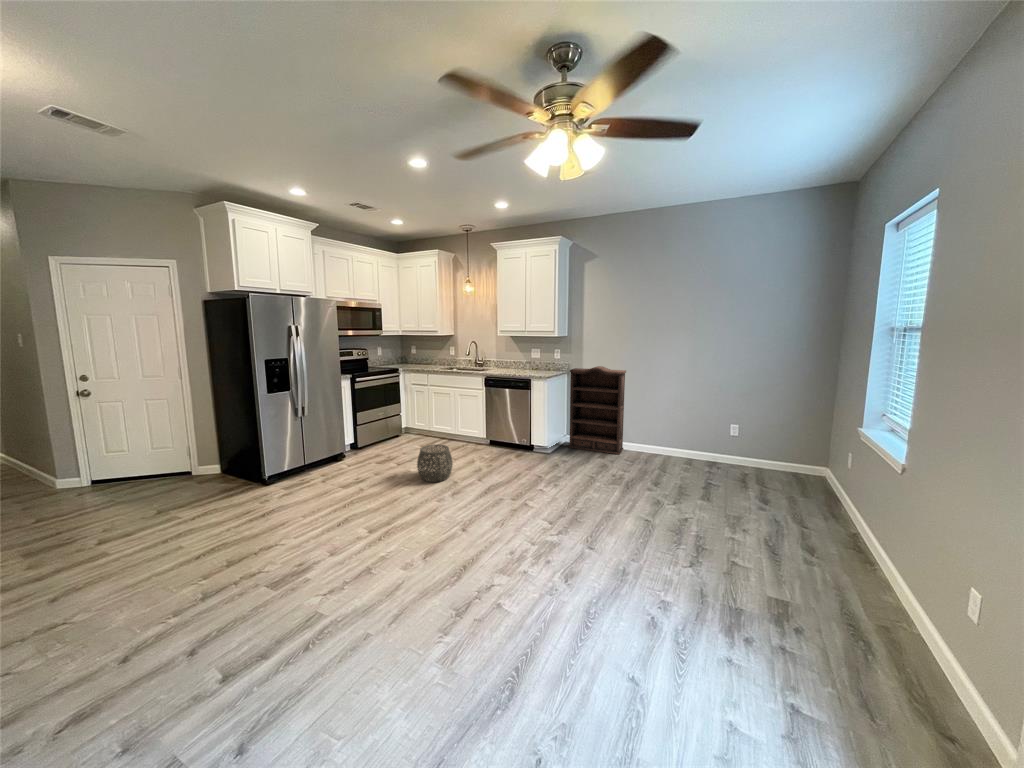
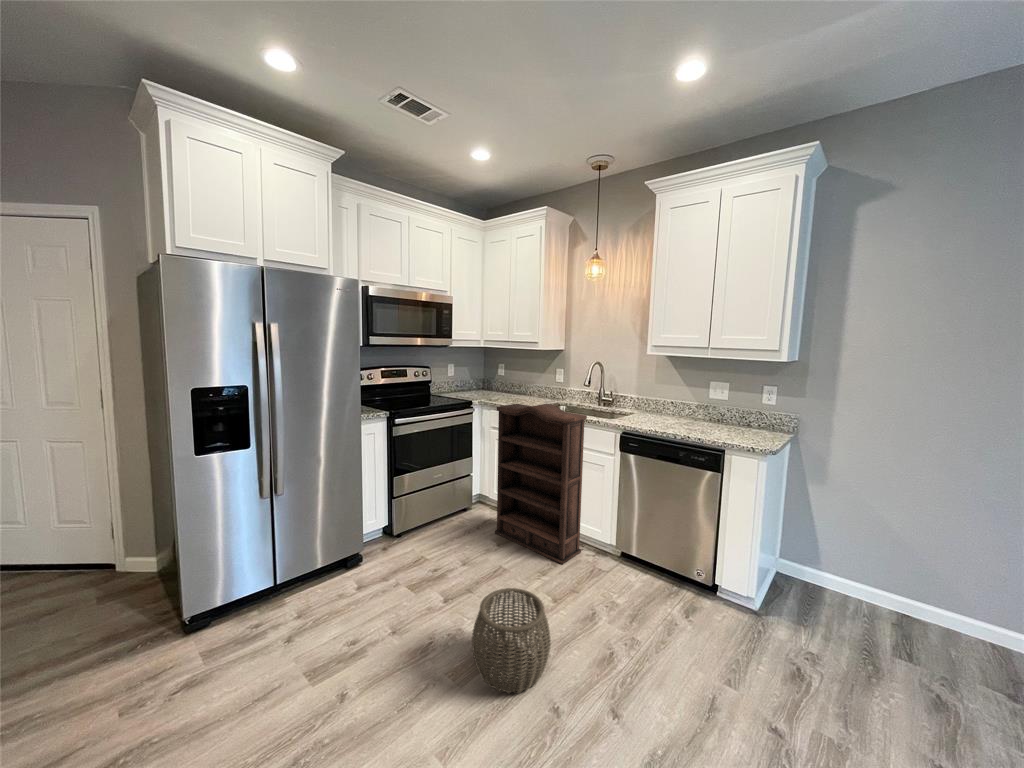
bookshelf: present [568,366,626,455] -> present [495,404,587,565]

